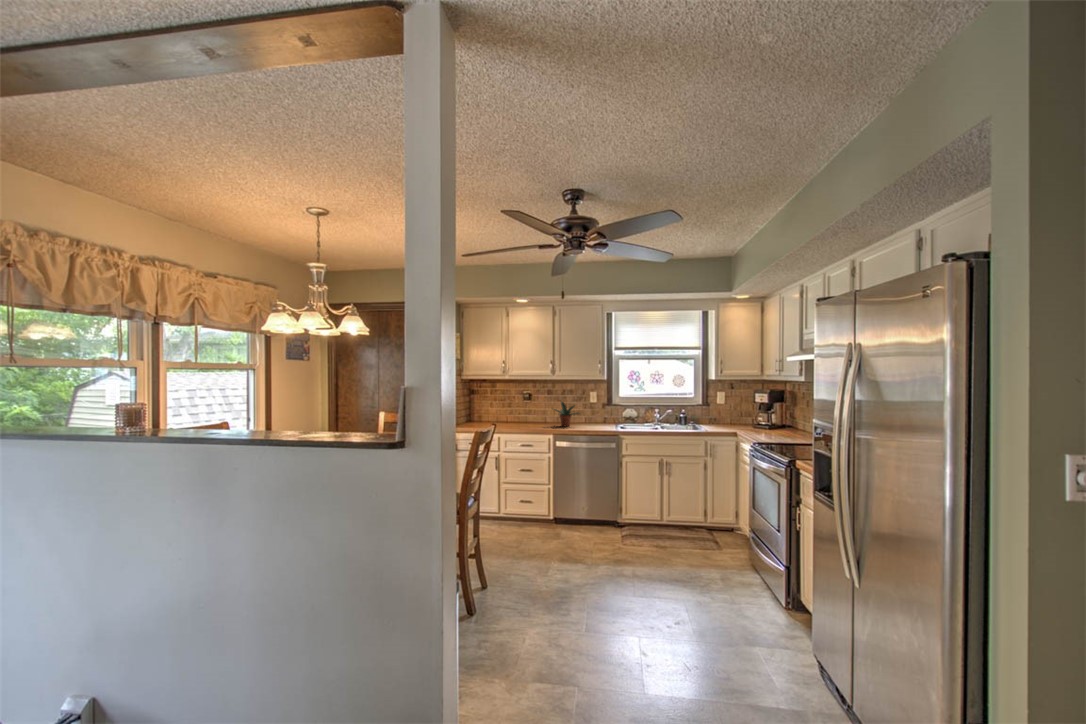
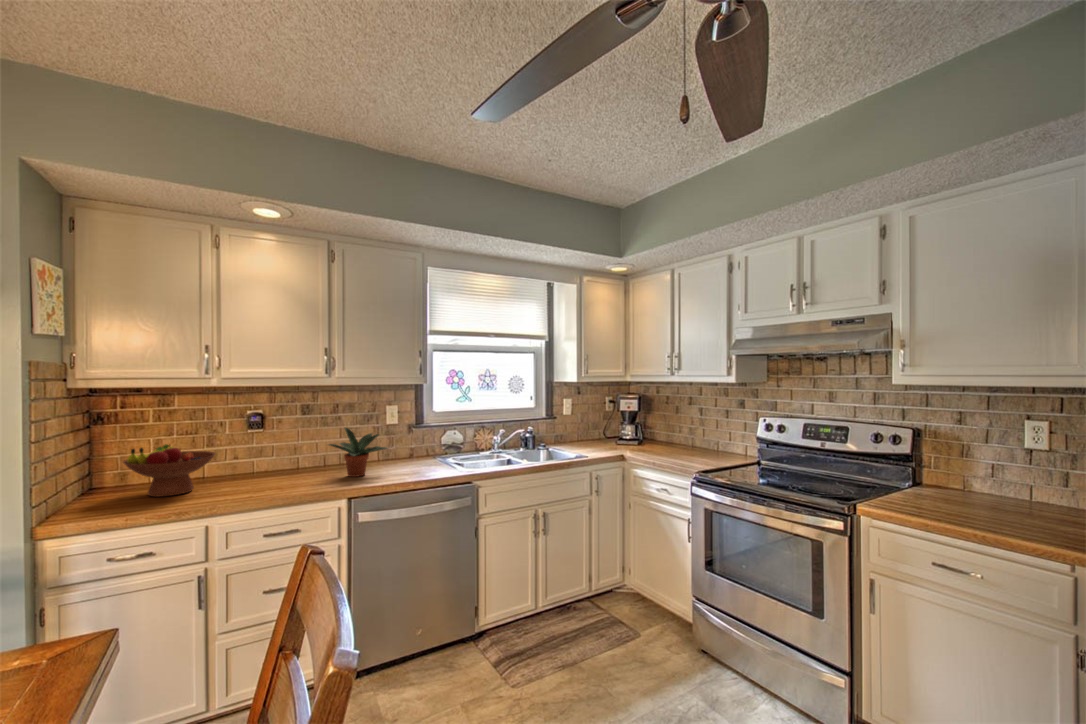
fruit bowl: none [477,403,509,424] -> present [123,444,216,497]

